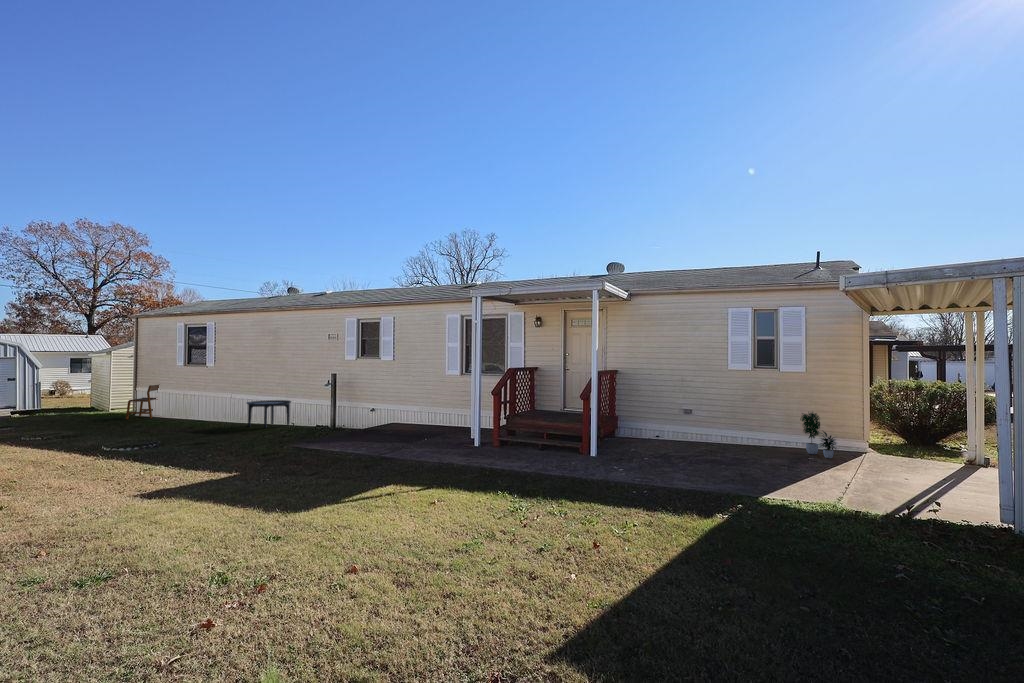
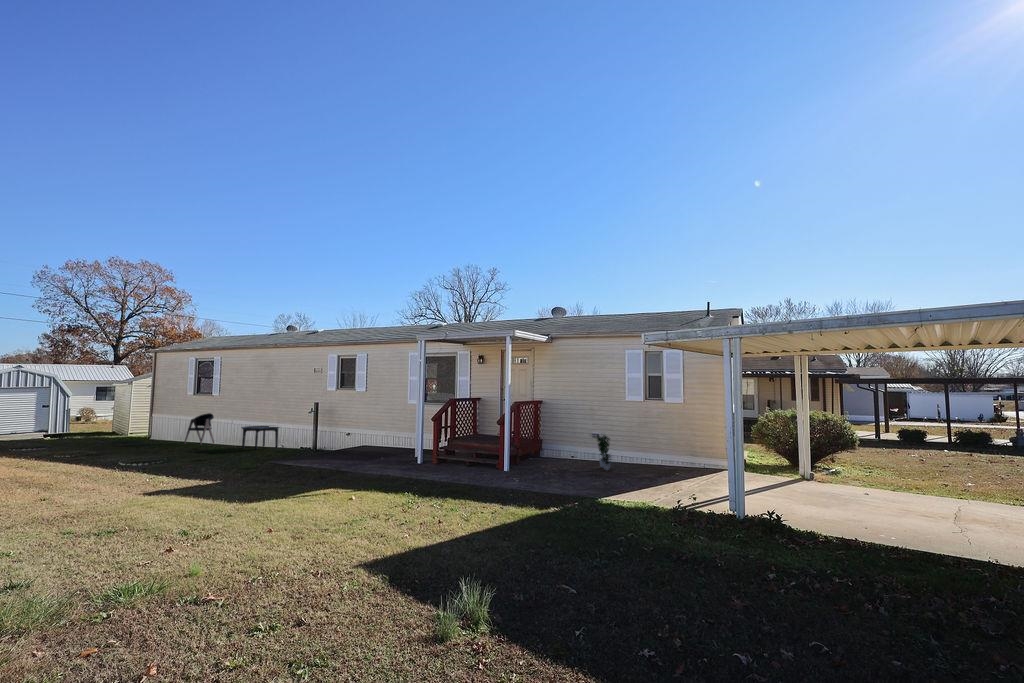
bench: present [126,384,160,419] -> none [141,411,174,442]
chair: none [177,387,213,423] -> present [184,413,214,445]
potted plant: present [800,412,836,458] -> present [597,435,611,470]

